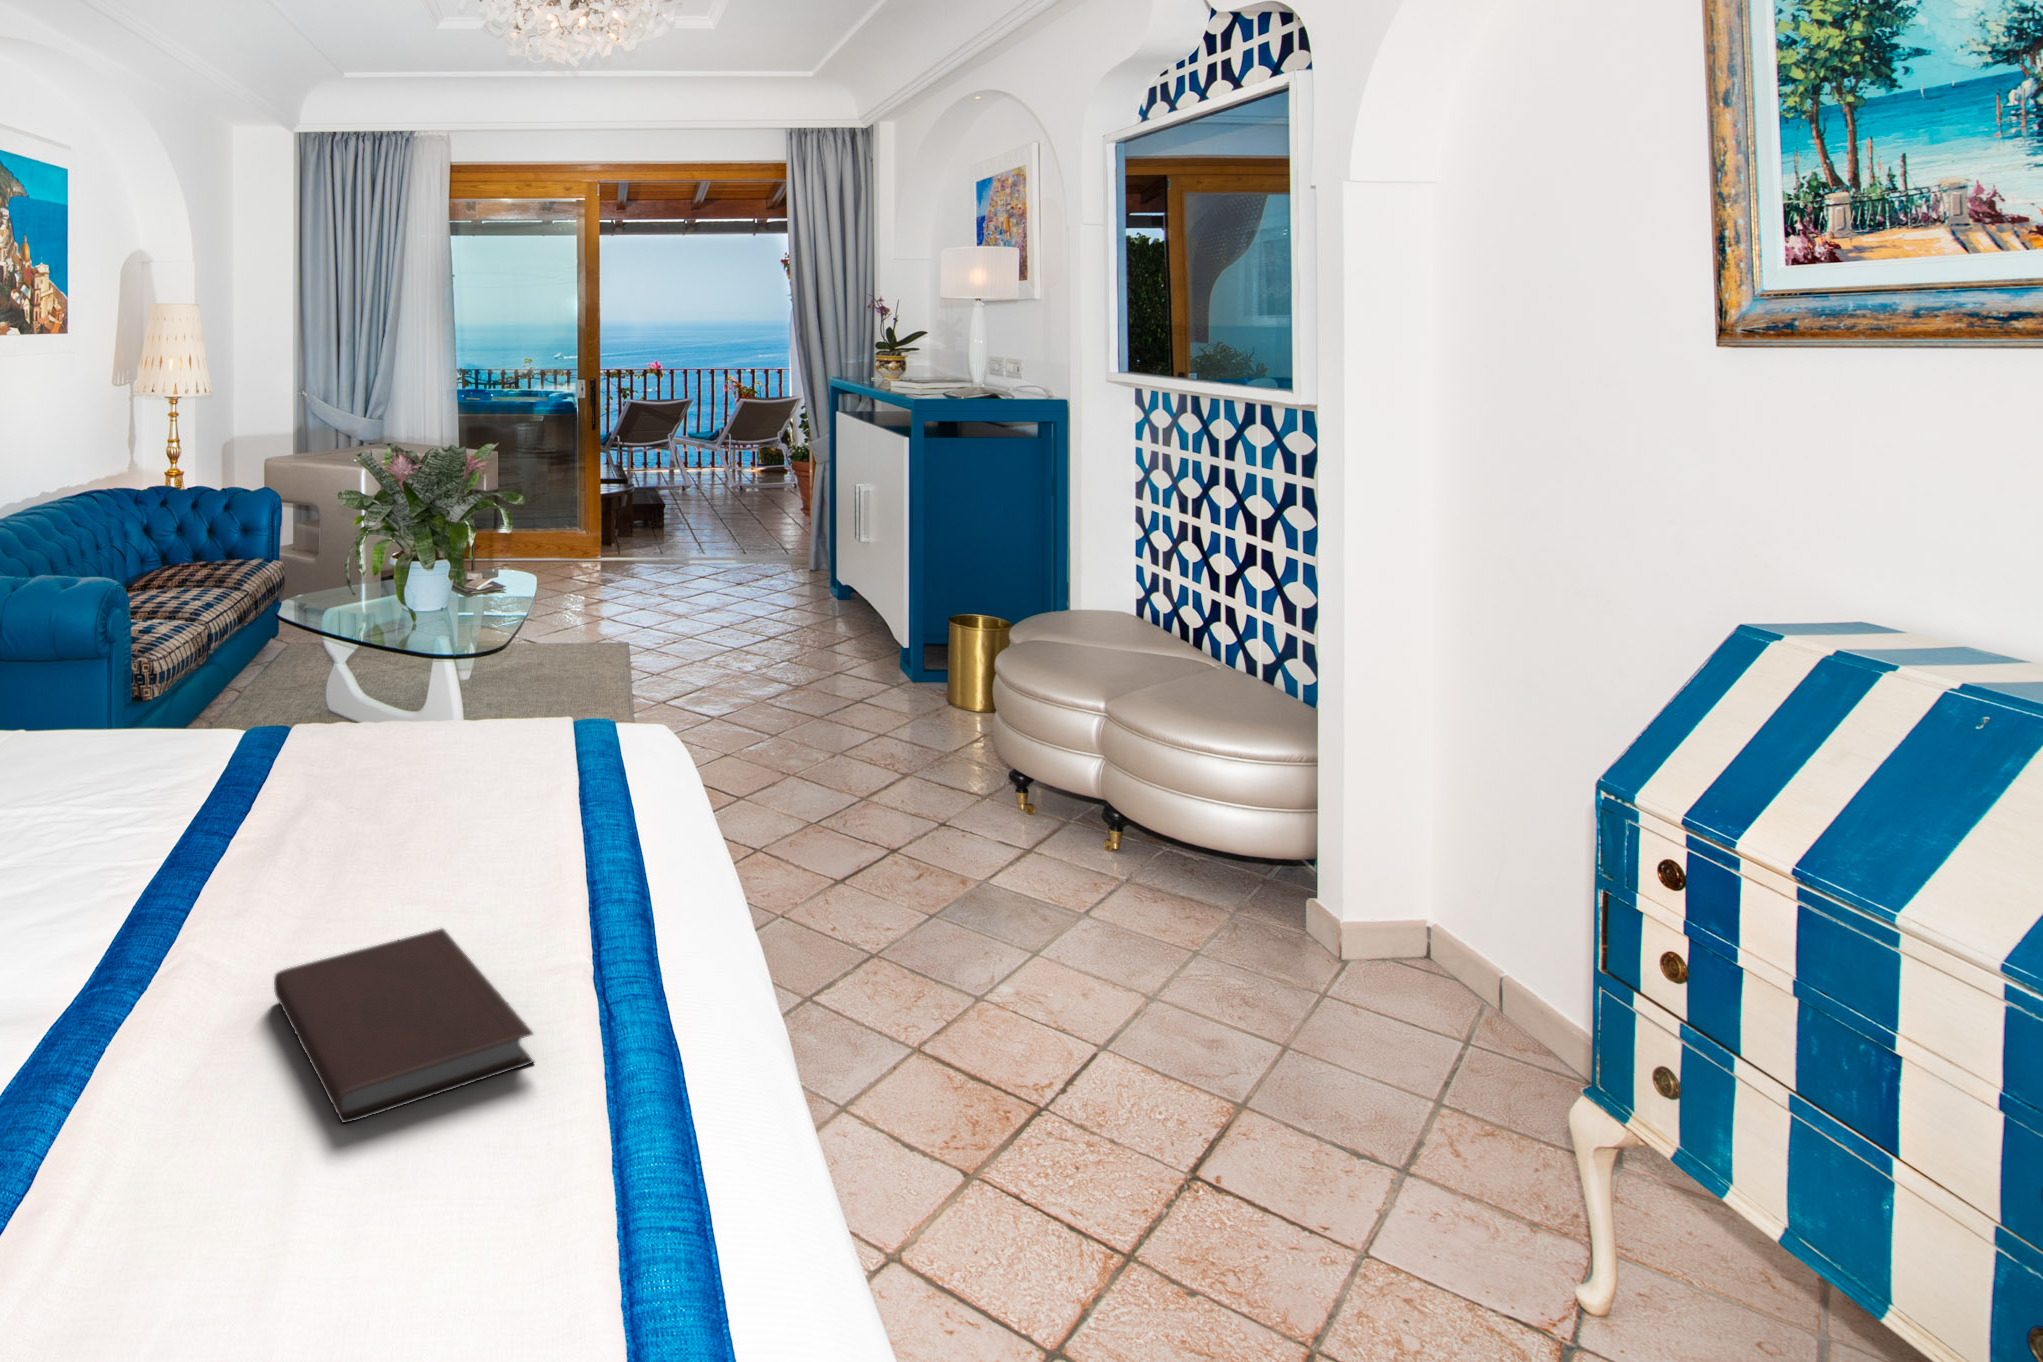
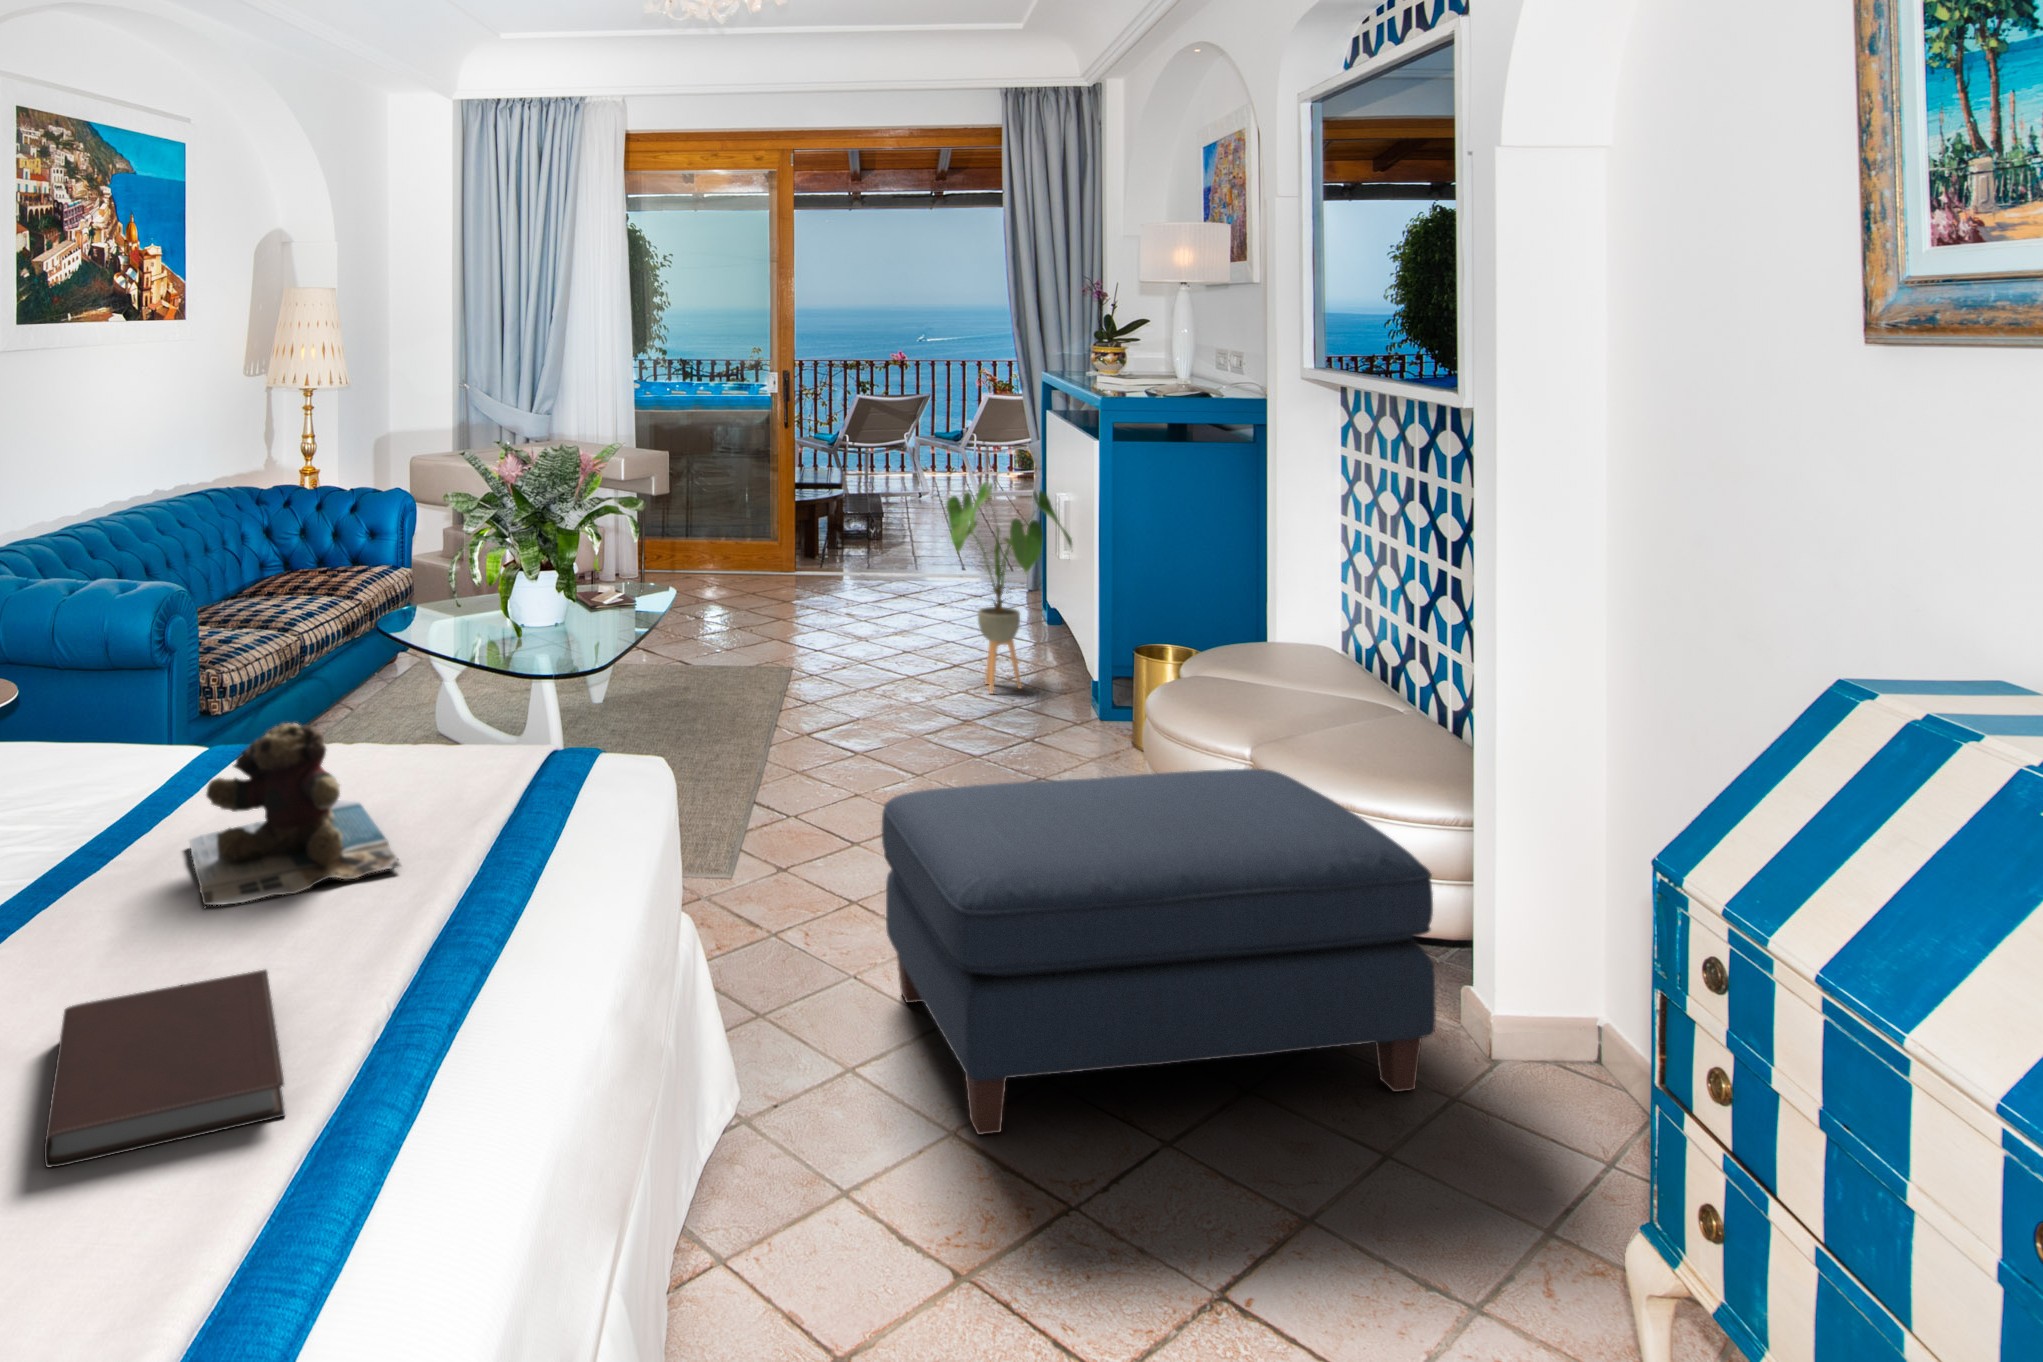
house plant: none [770,474,880,660] -> present [947,483,1072,693]
teddy bear: none [272,701,489,875] -> present [189,723,401,905]
ottoman: none [810,718,1309,1048] -> present [882,769,1436,1135]

